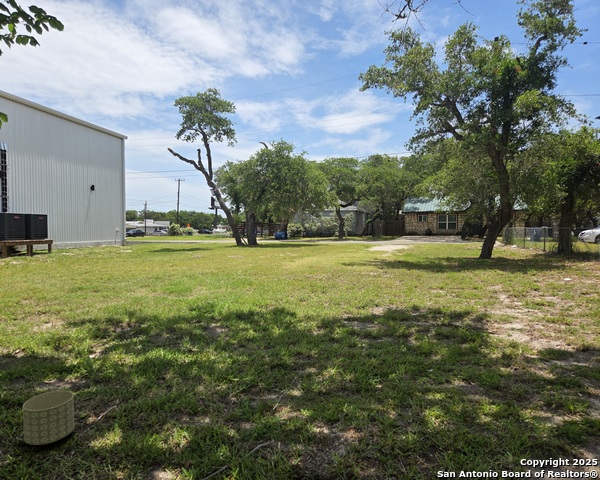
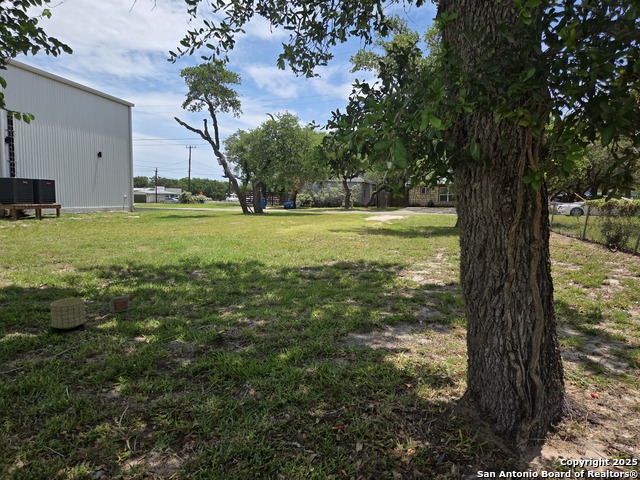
watering can: none [99,370,151,405] -> present [102,291,139,313]

